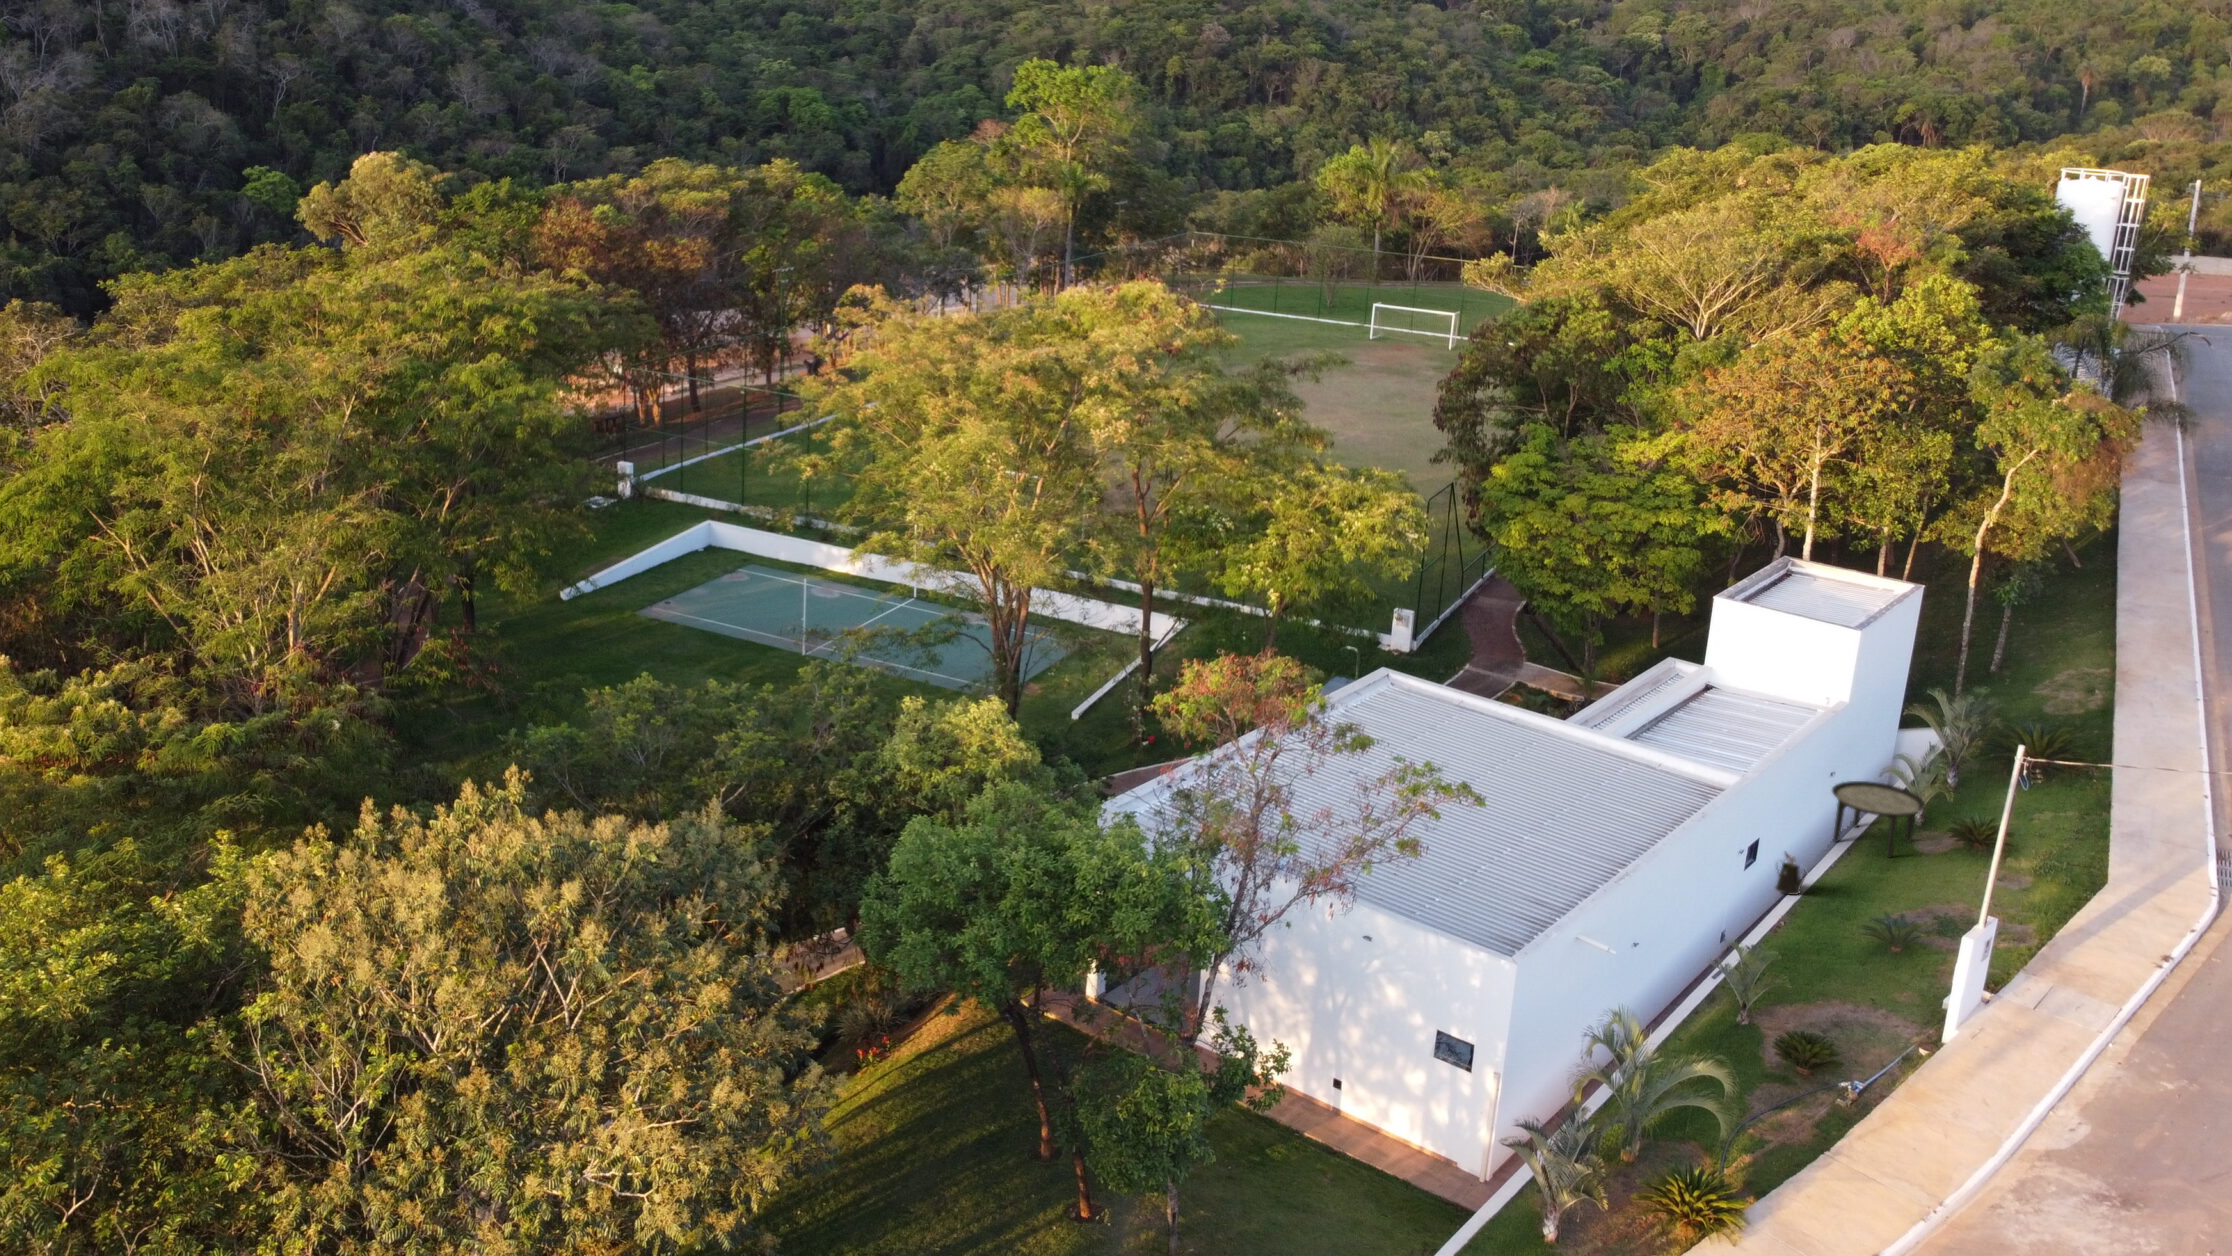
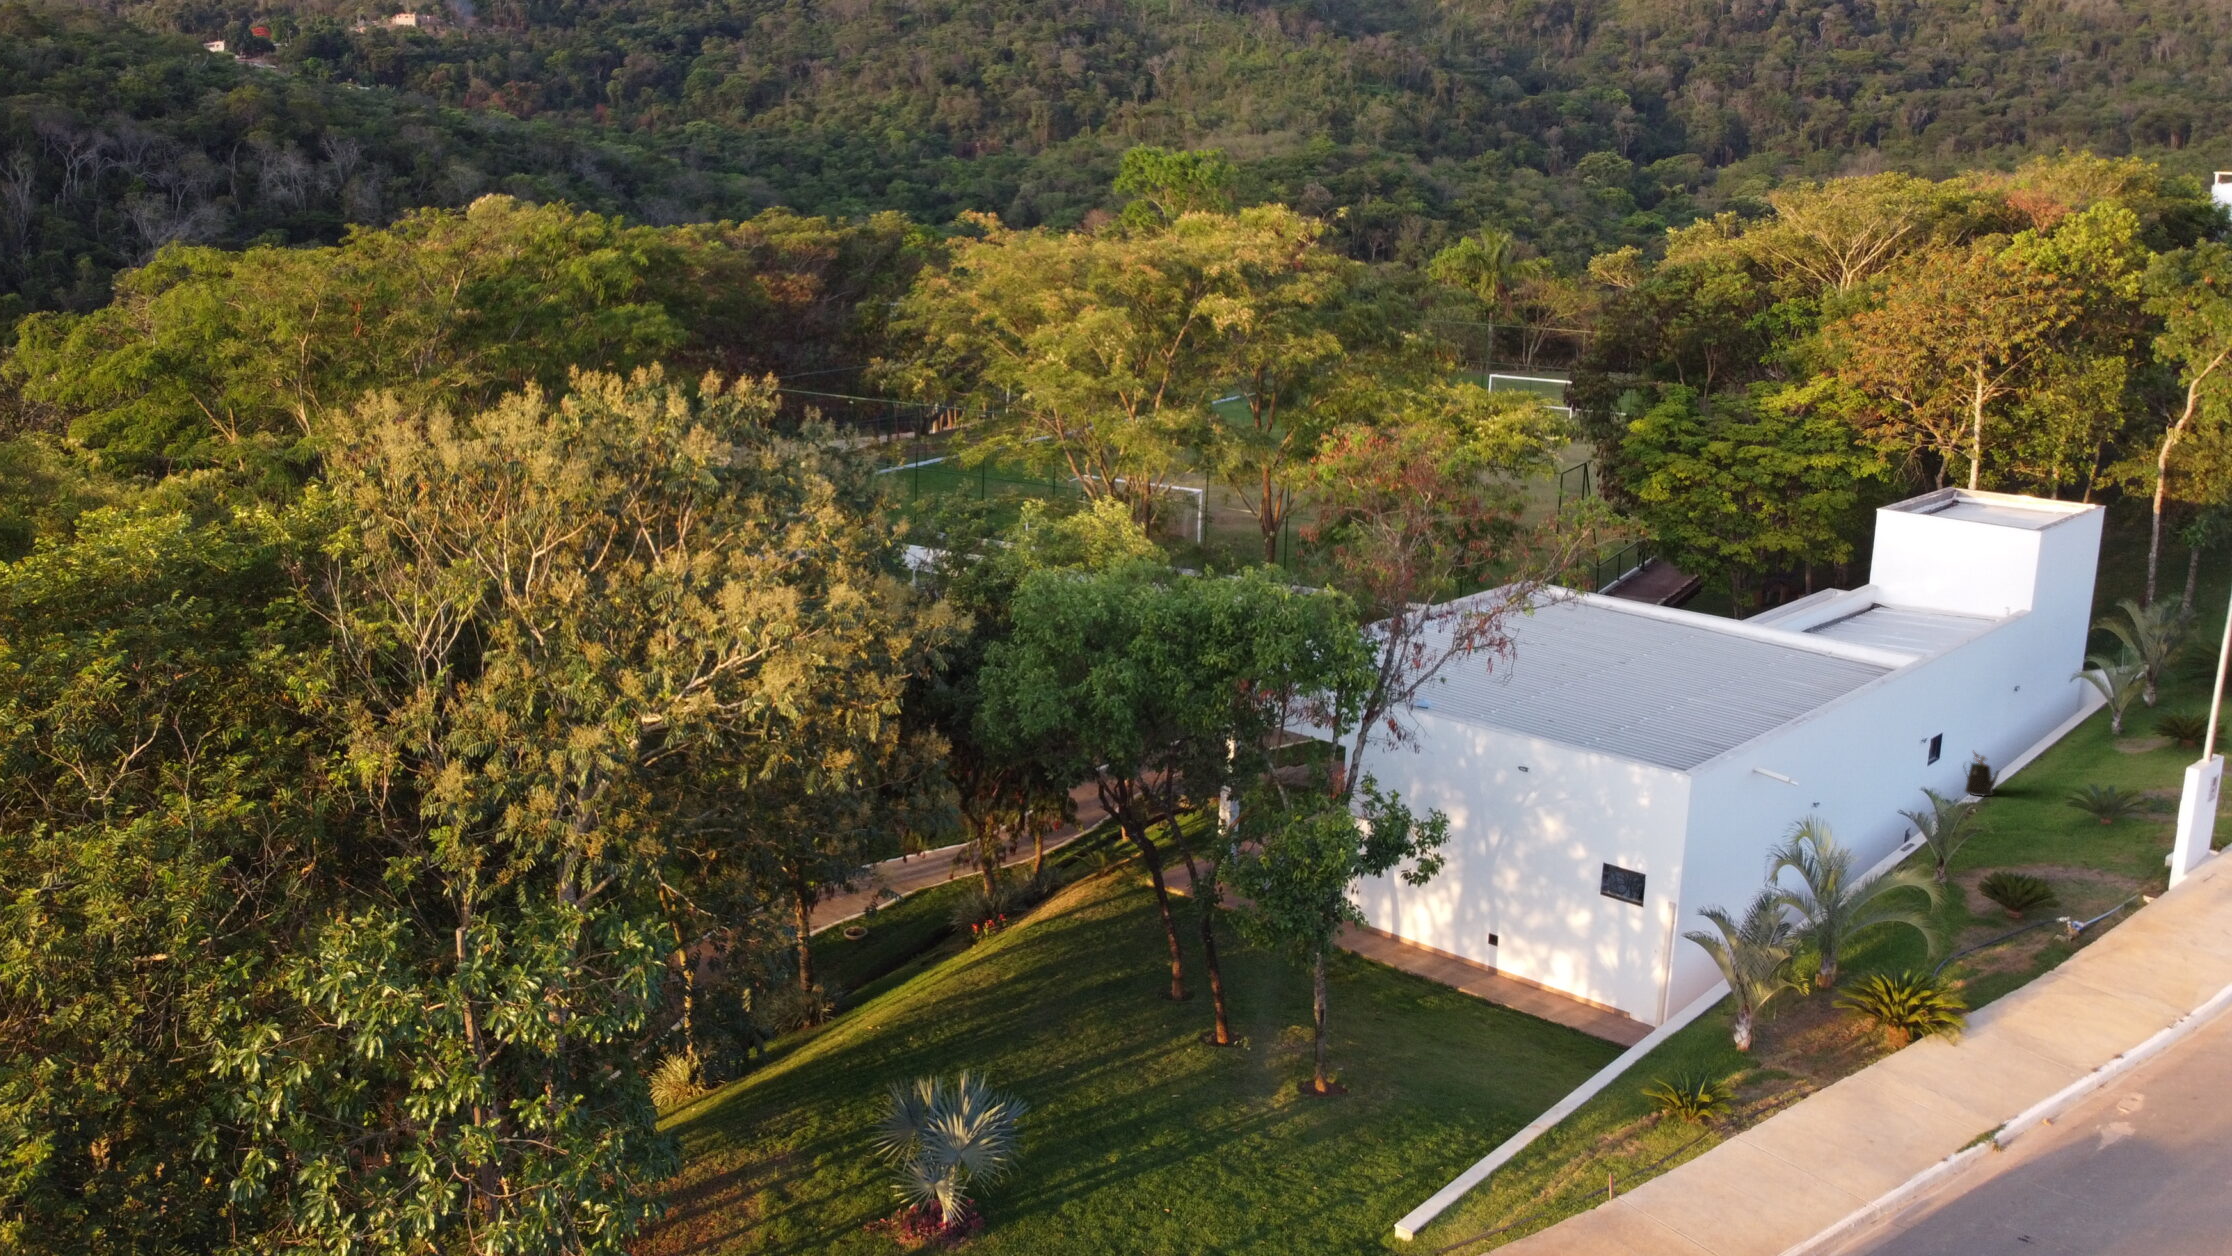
round table: present [1832,781,1925,857] -> none [2019,694,2126,768]

